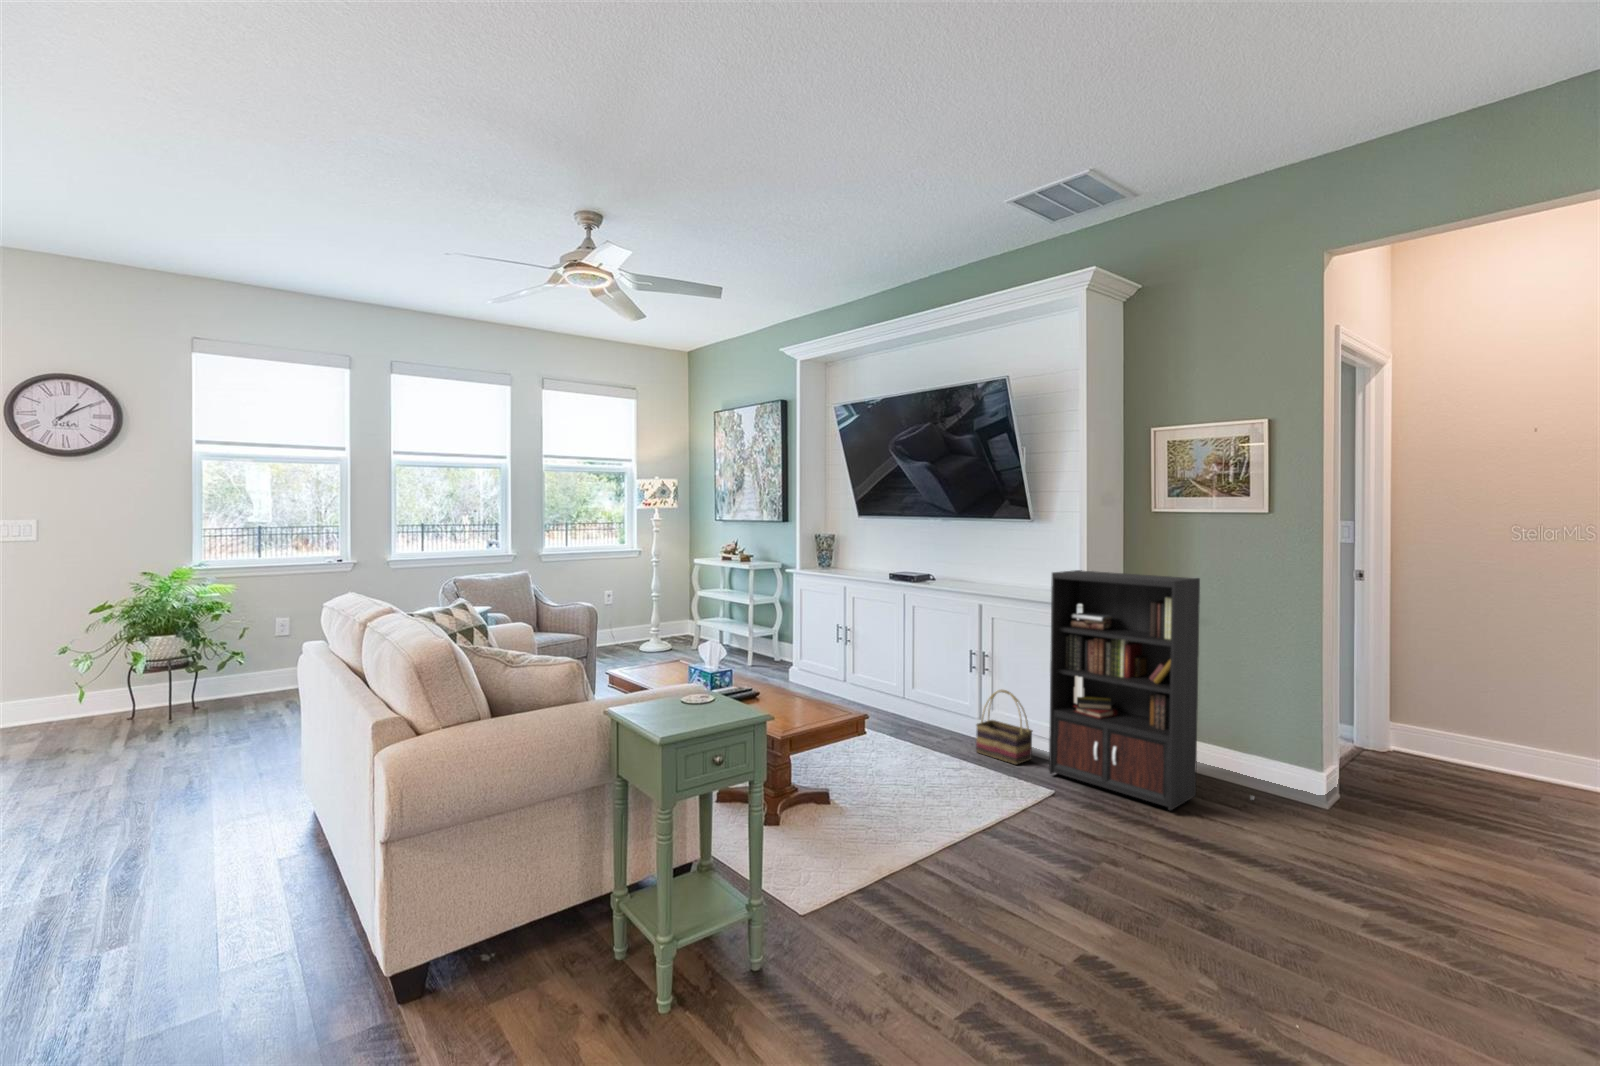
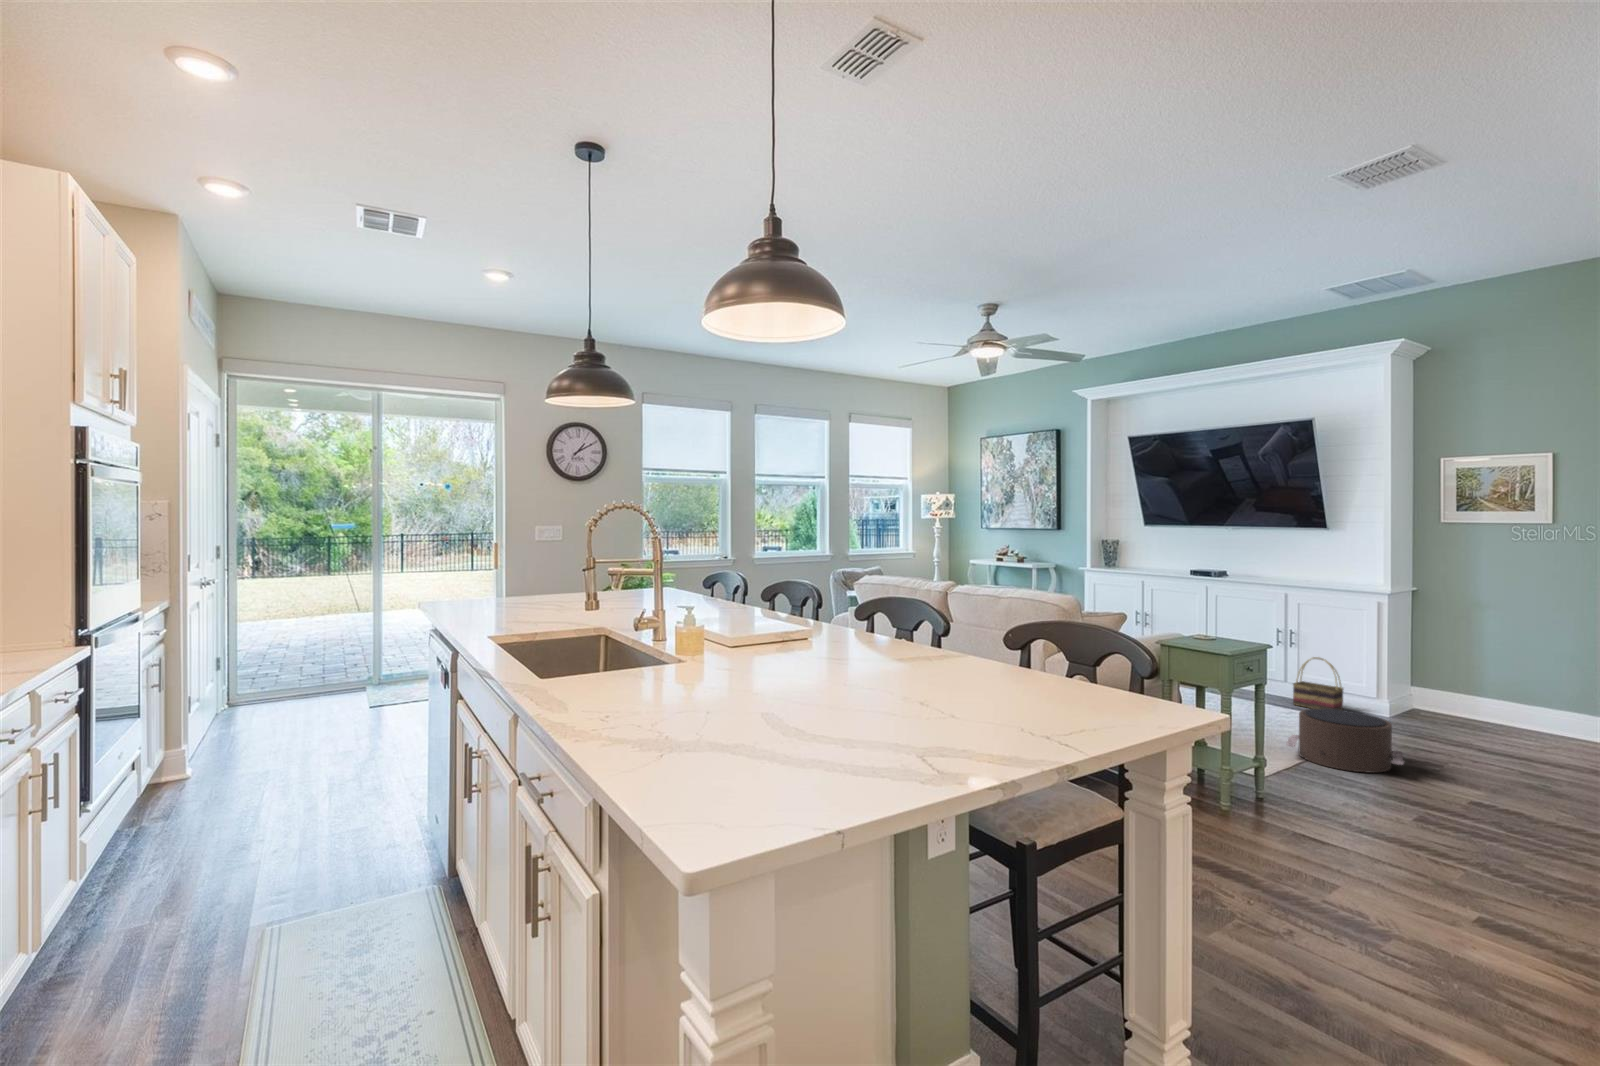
bookcase: present [1049,570,1254,810] -> none [1366,566,1545,740]
pouf: none [879,780,1031,889] -> present [1286,709,1404,773]

